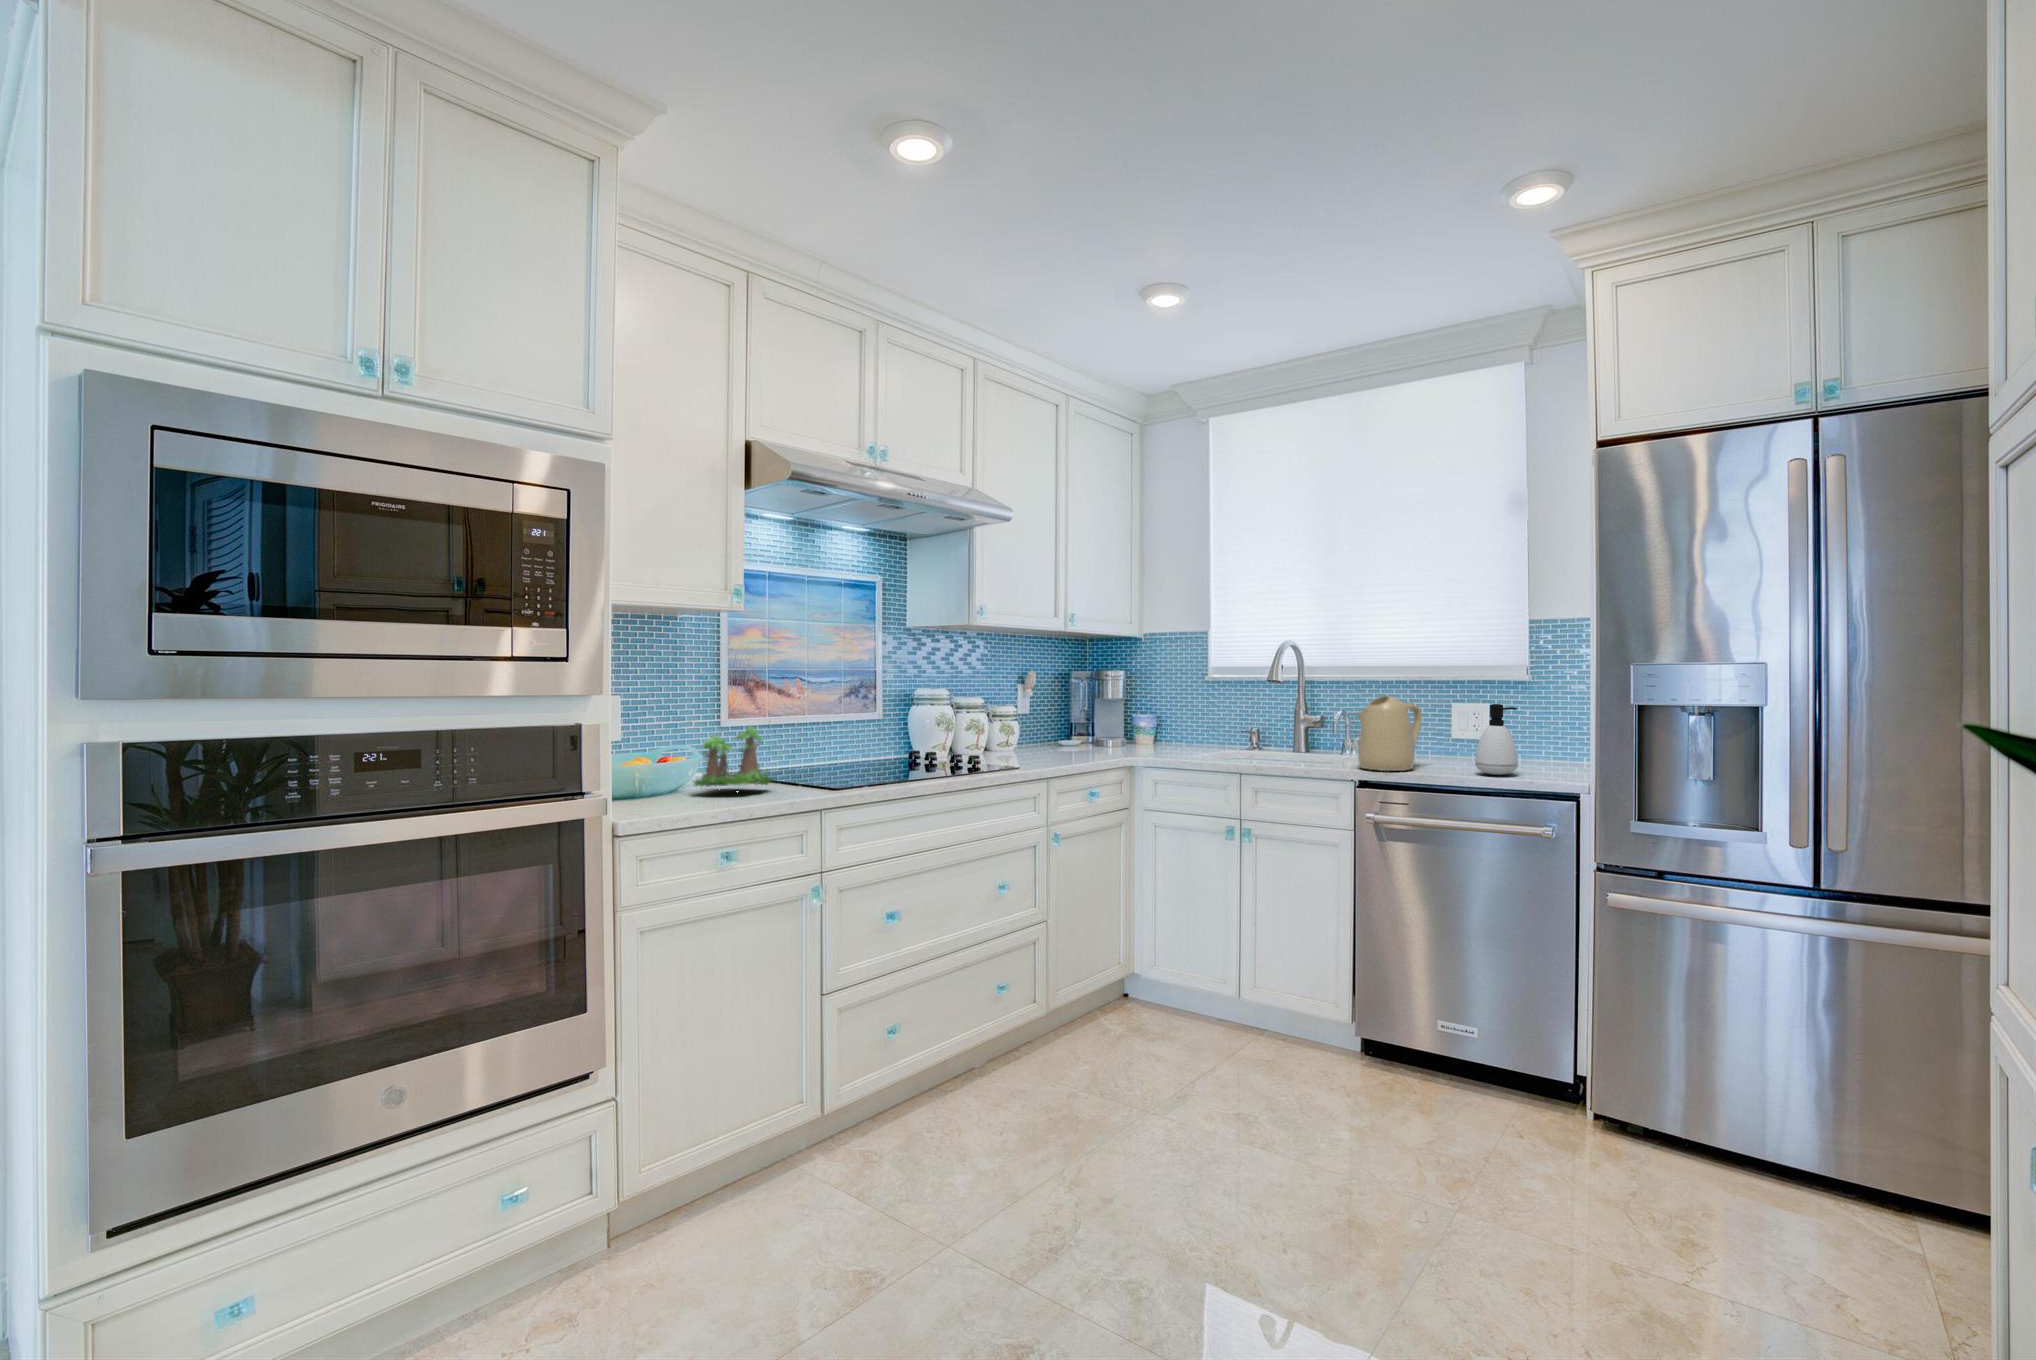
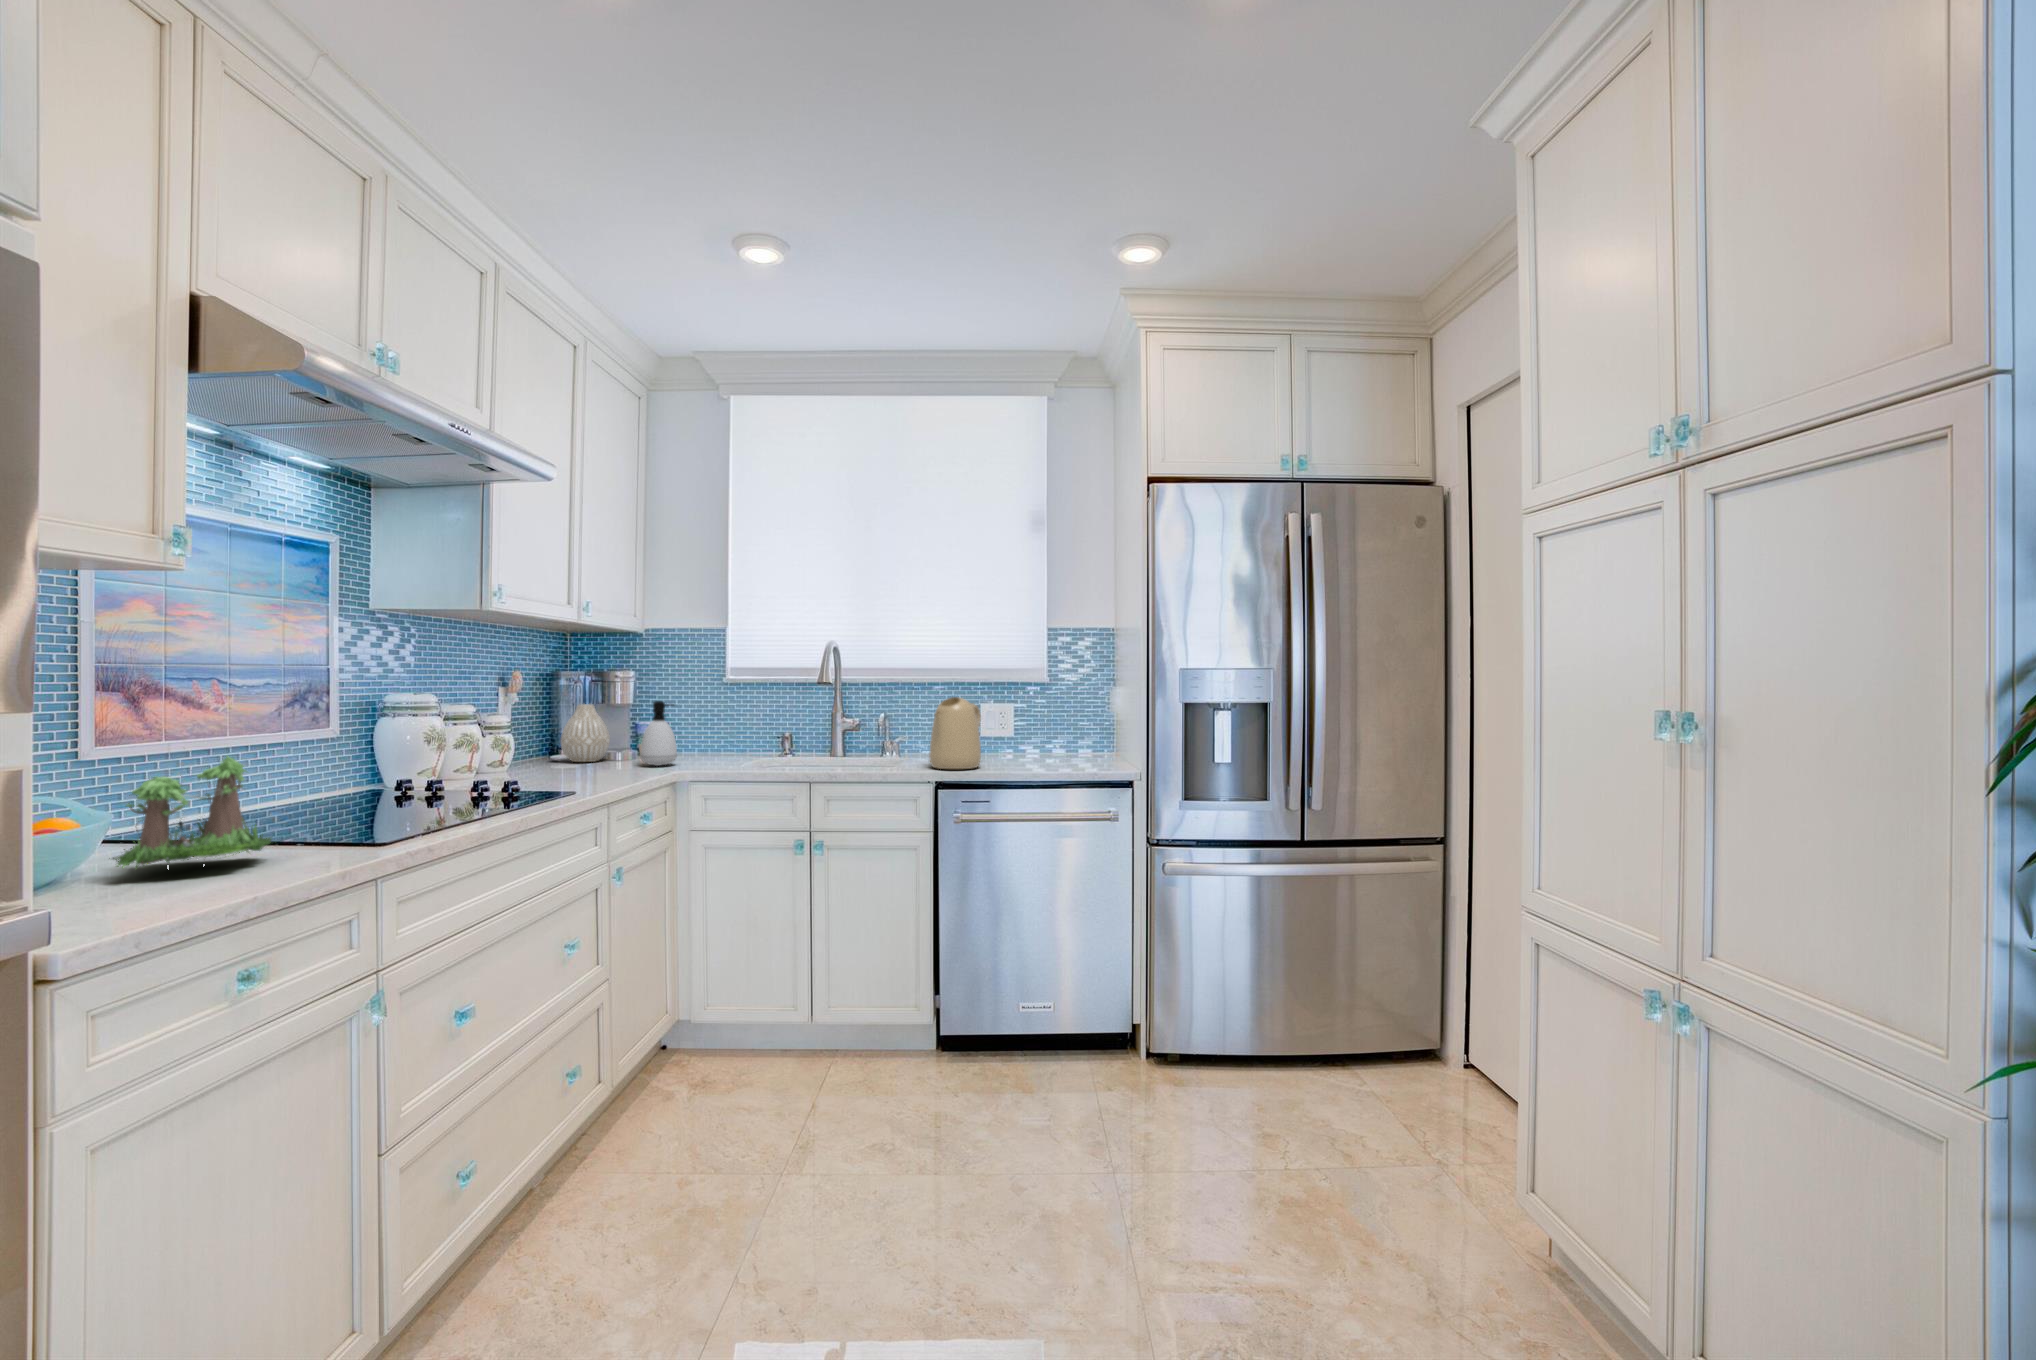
vase: none [1064,698,1102,746] -> present [560,704,610,762]
soap dispenser: present [1475,704,1518,775] -> present [640,701,677,766]

